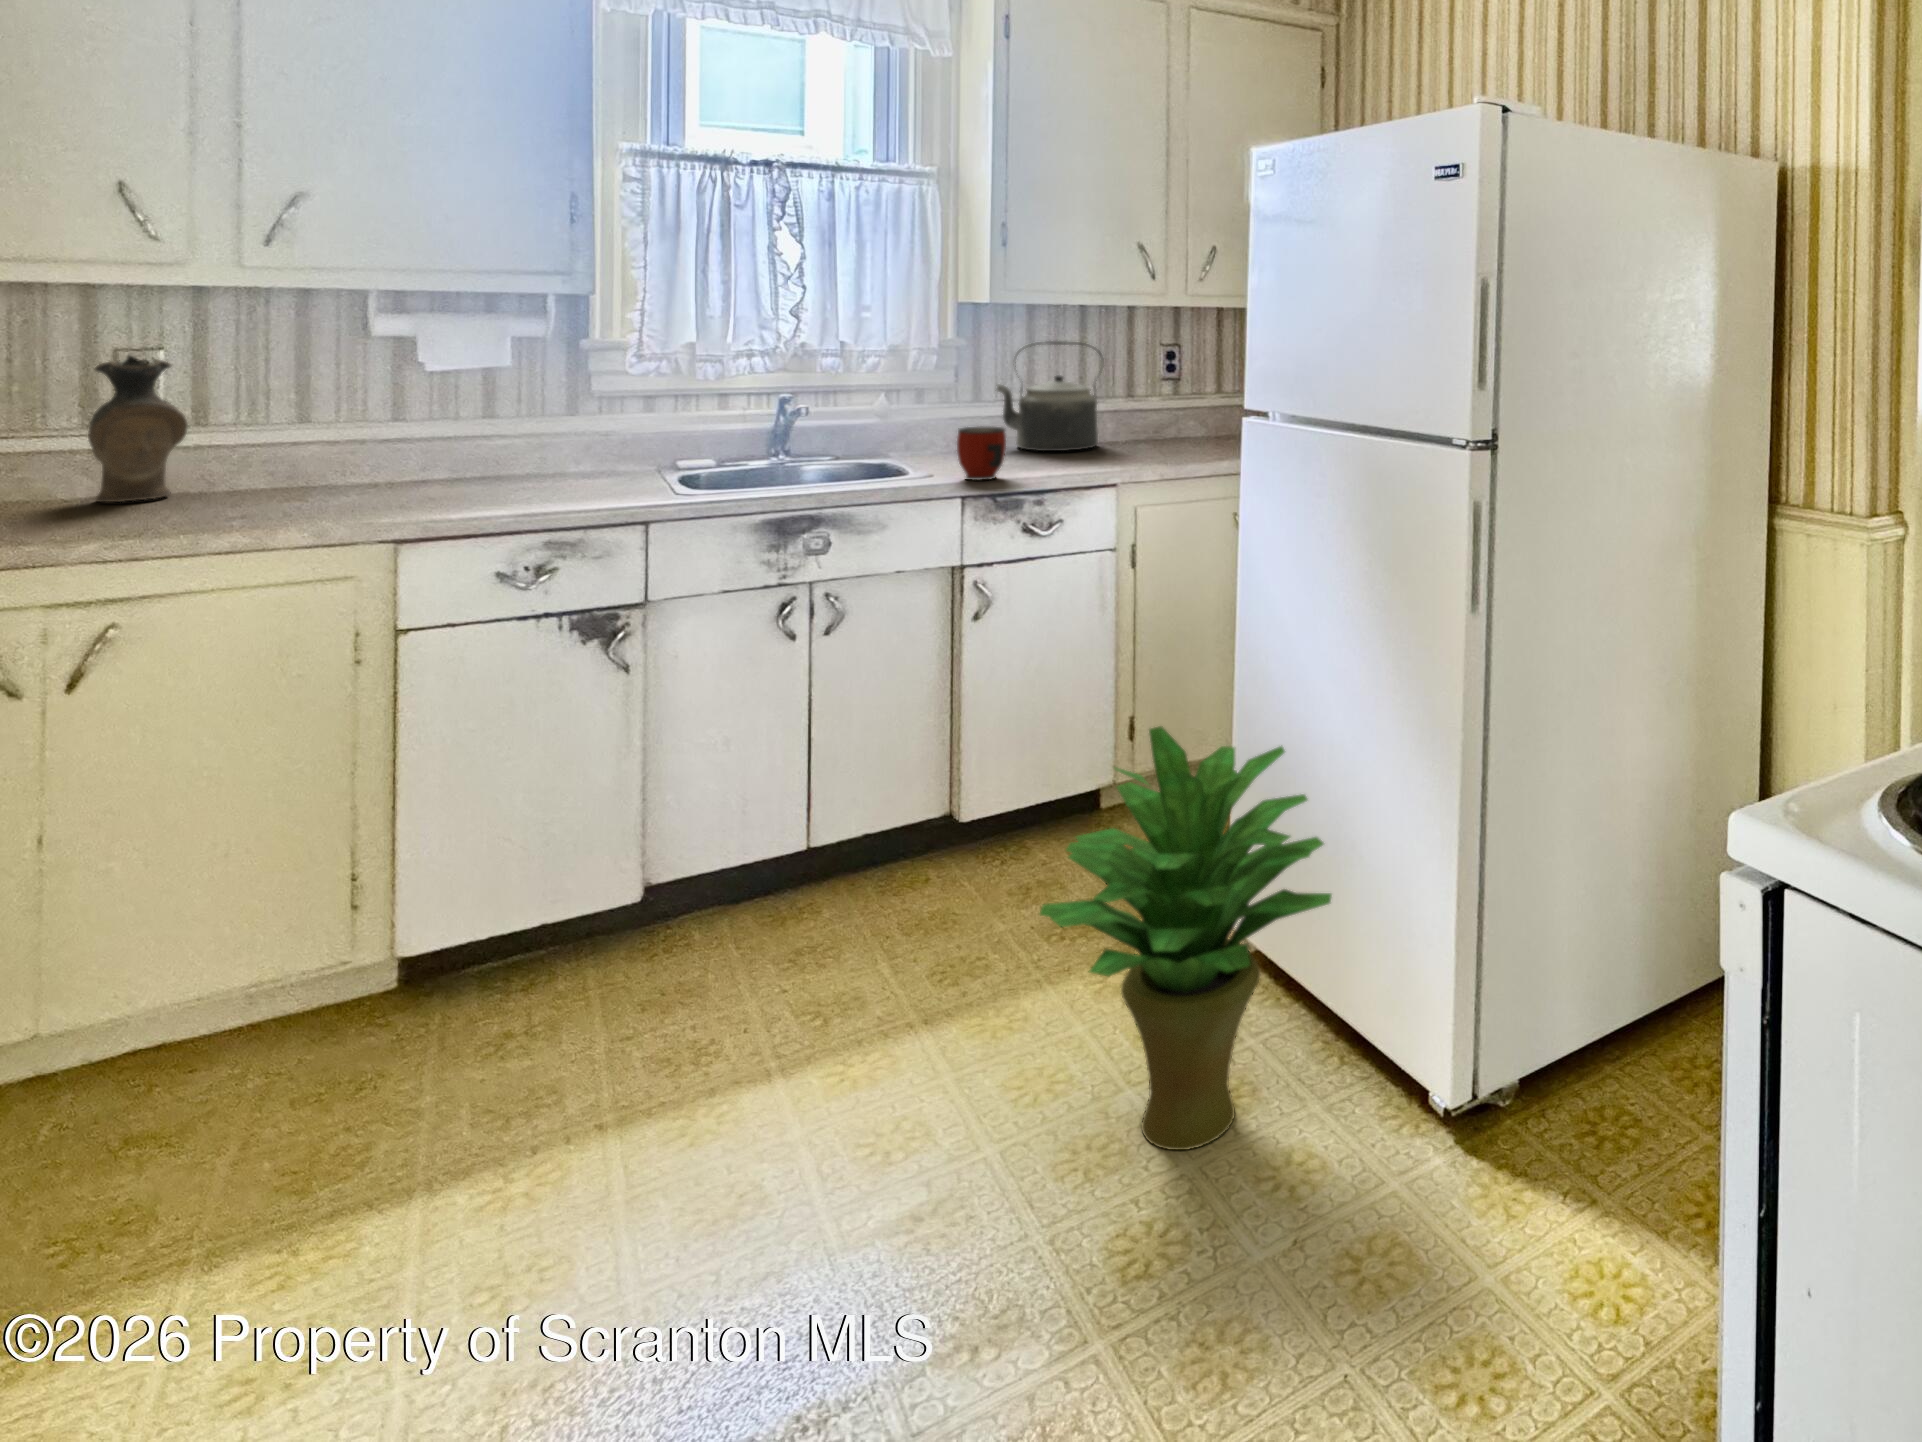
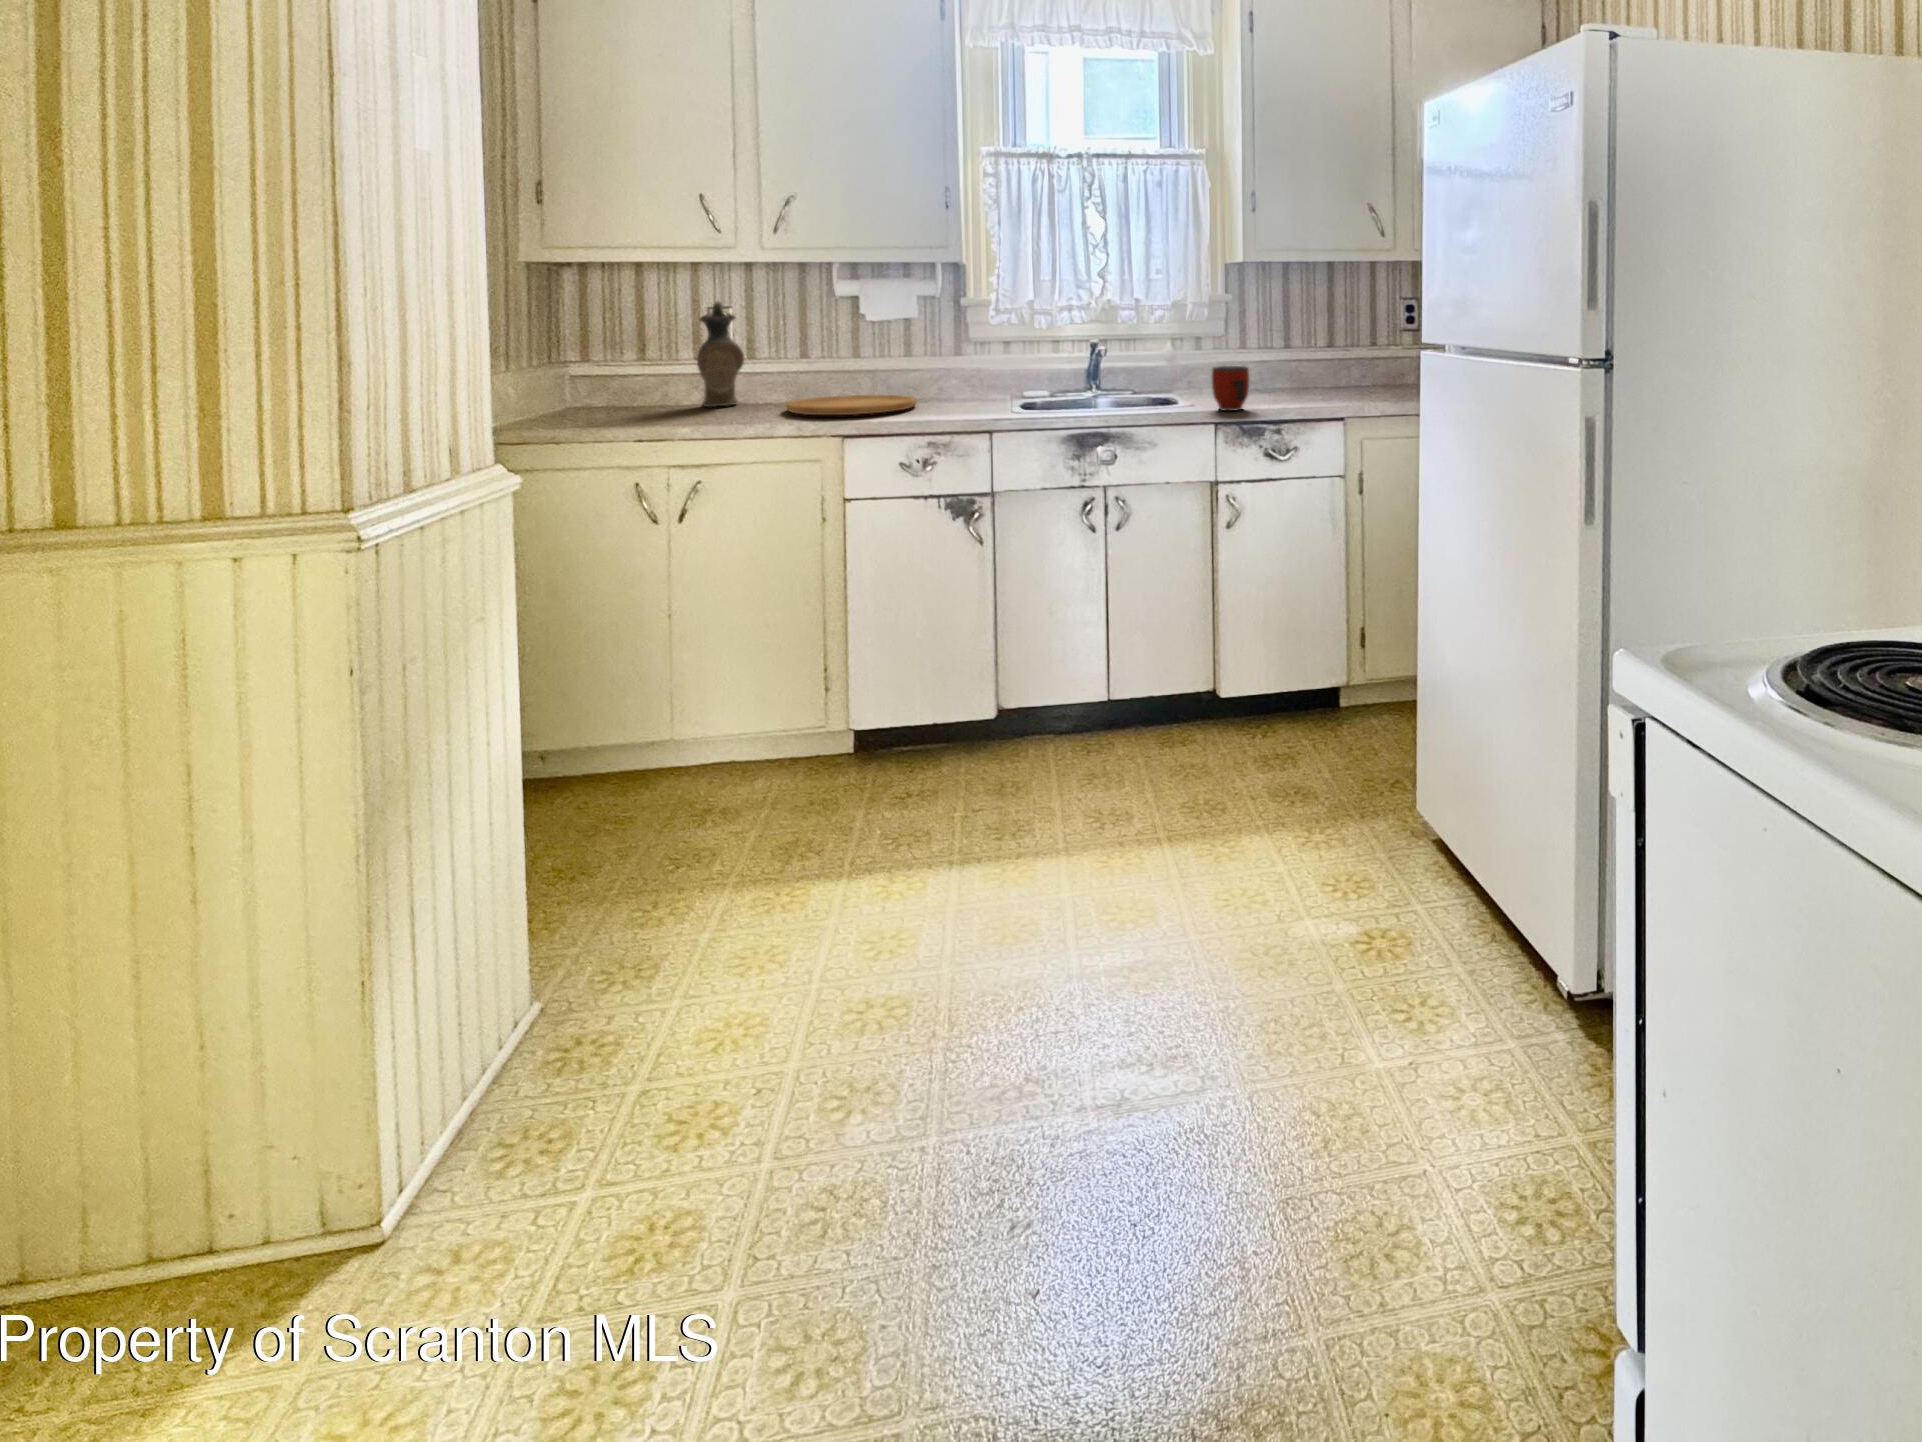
kettle: present [997,341,1103,451] -> none [1253,296,1342,391]
cutting board: none [275,473,513,510] -> present [786,395,917,415]
potted plant: present [1040,726,1332,1150] -> none [1226,612,1471,973]

